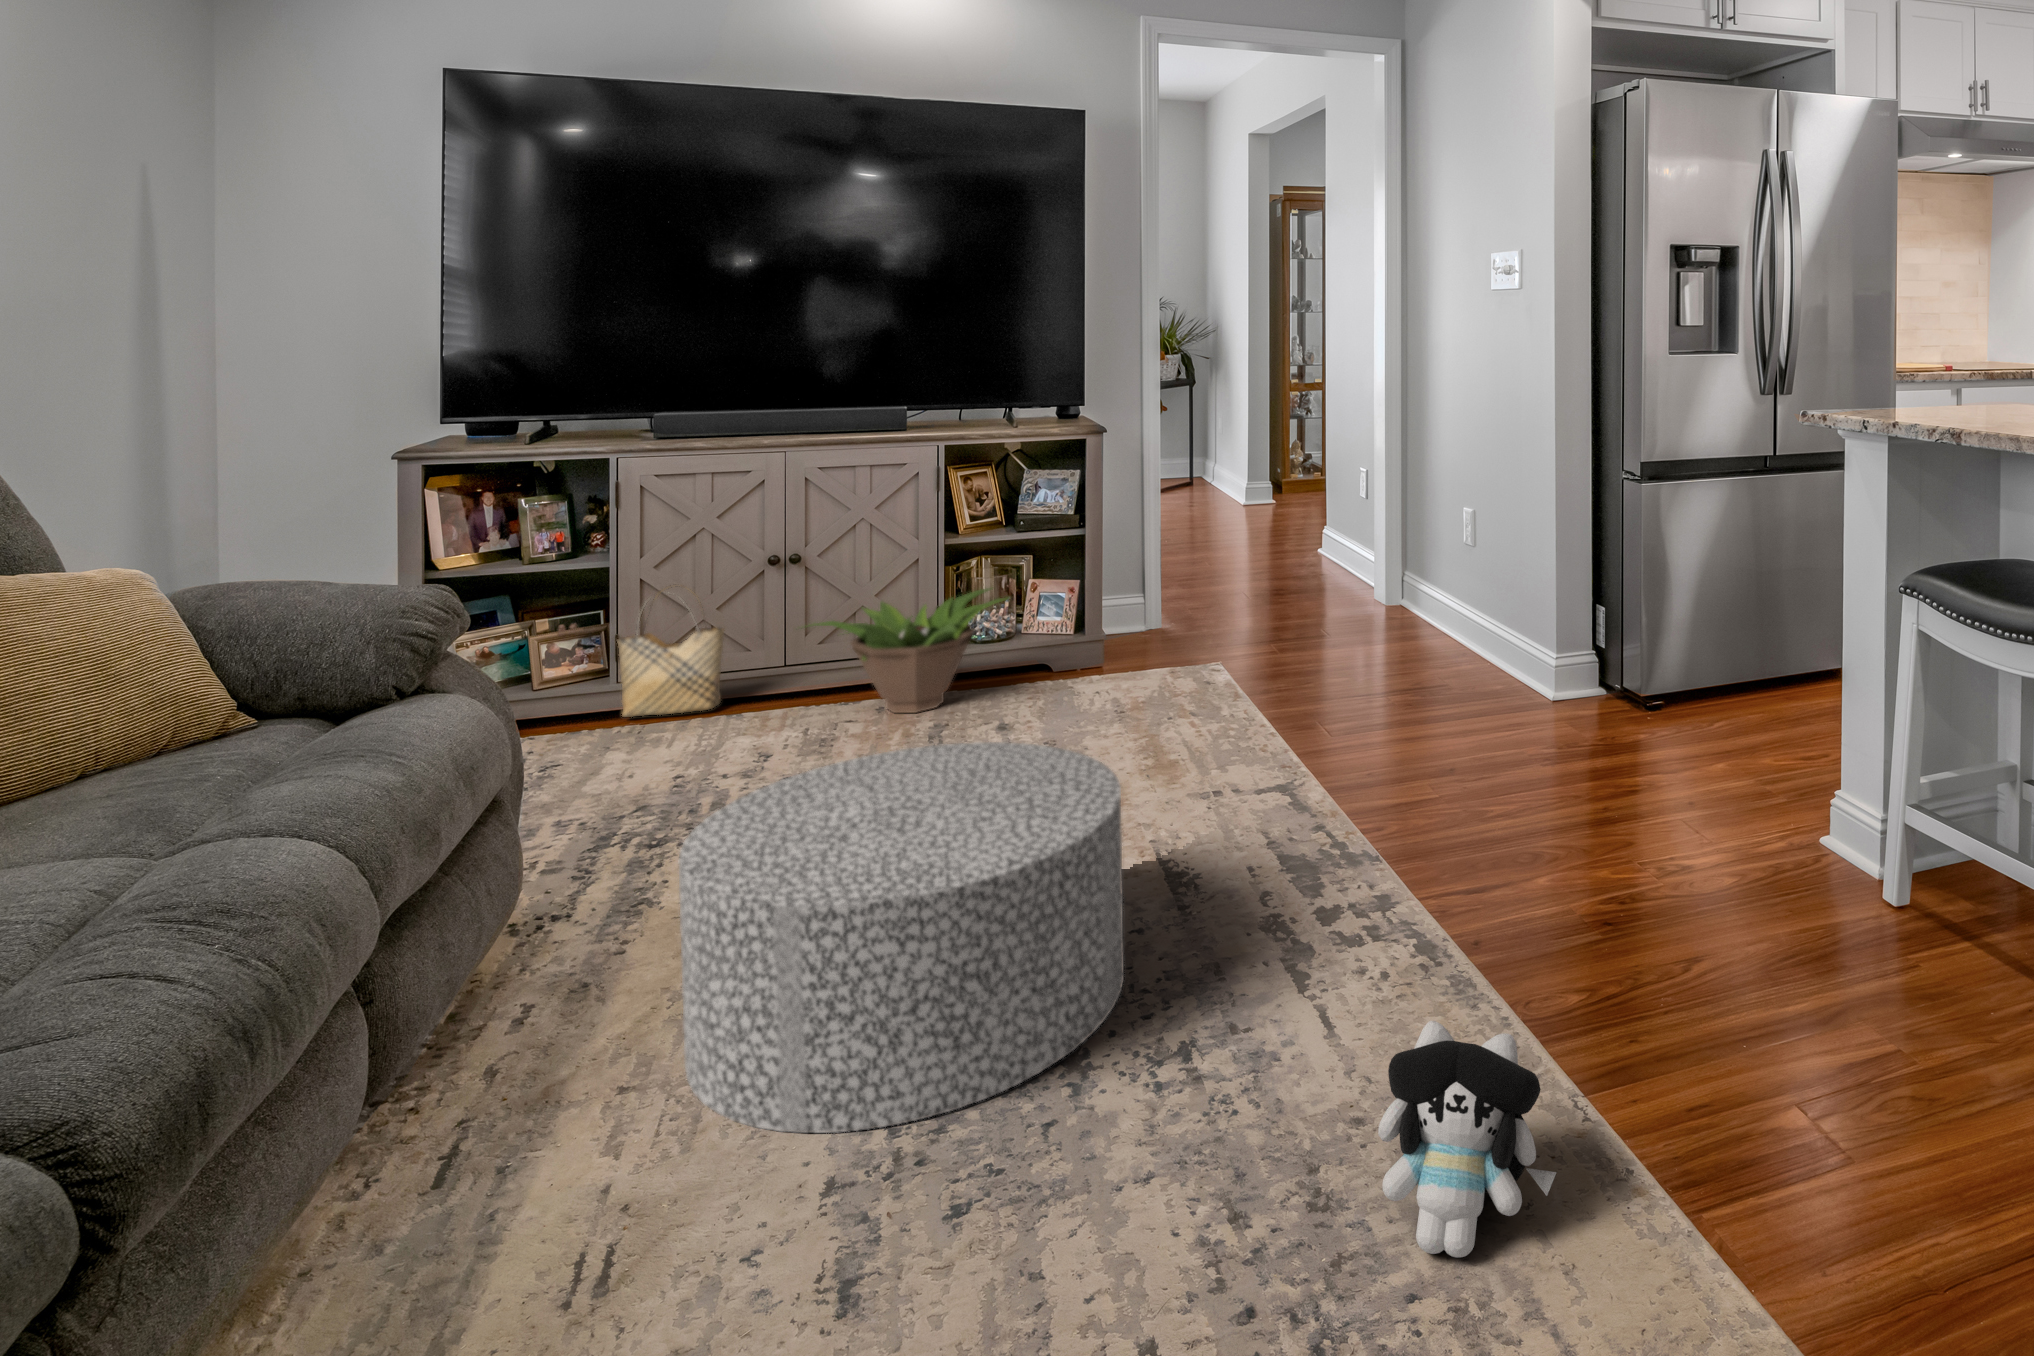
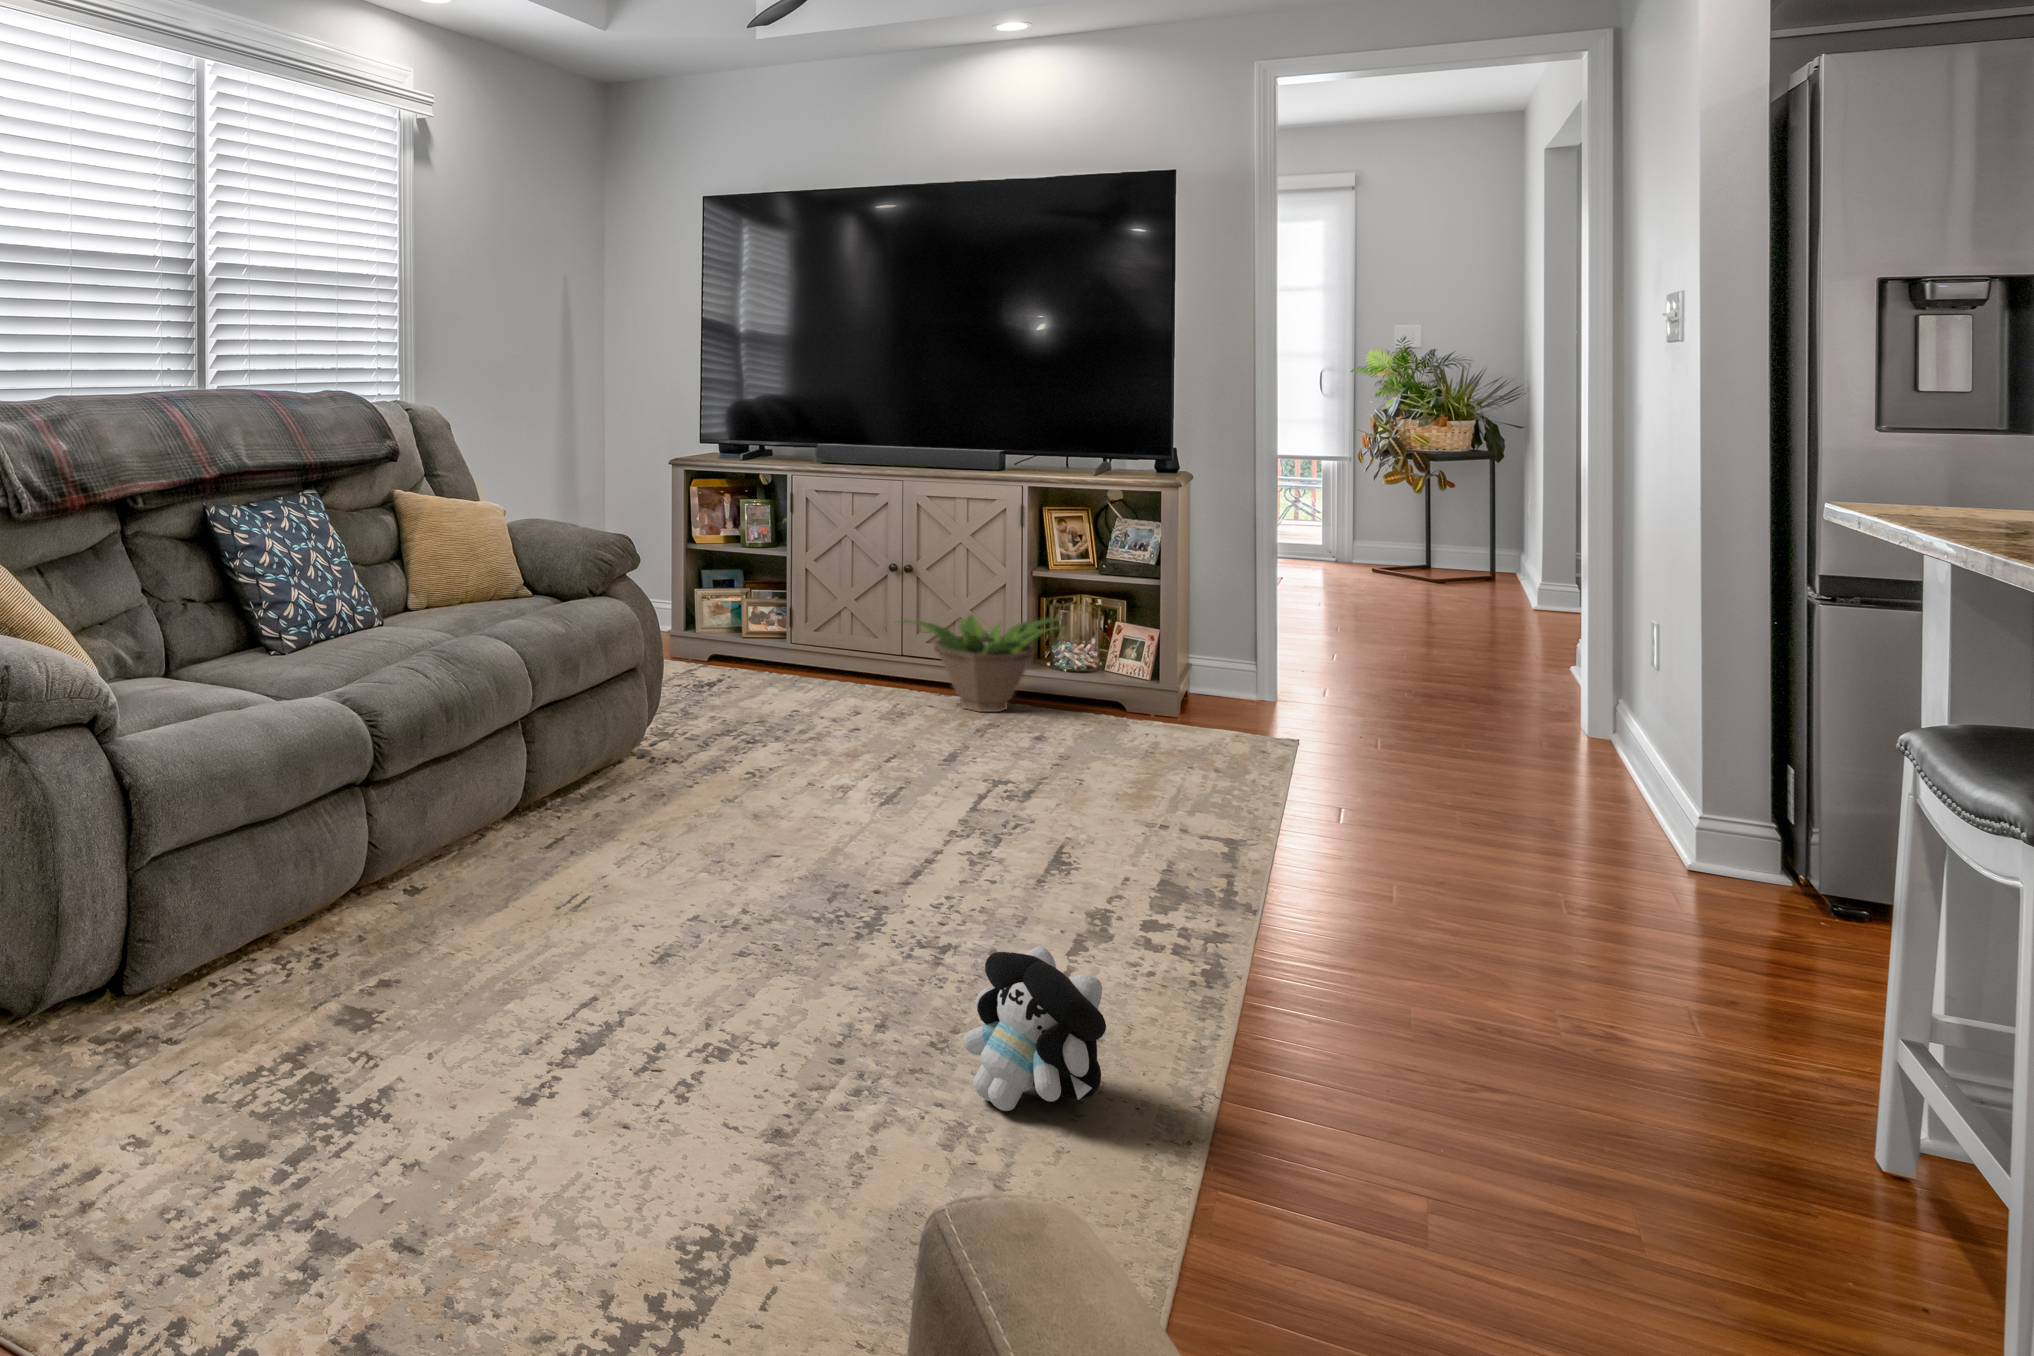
woven basket: present [617,586,725,717] -> none [786,575,857,676]
ottoman: present [678,742,1124,1133] -> none [670,690,964,921]

